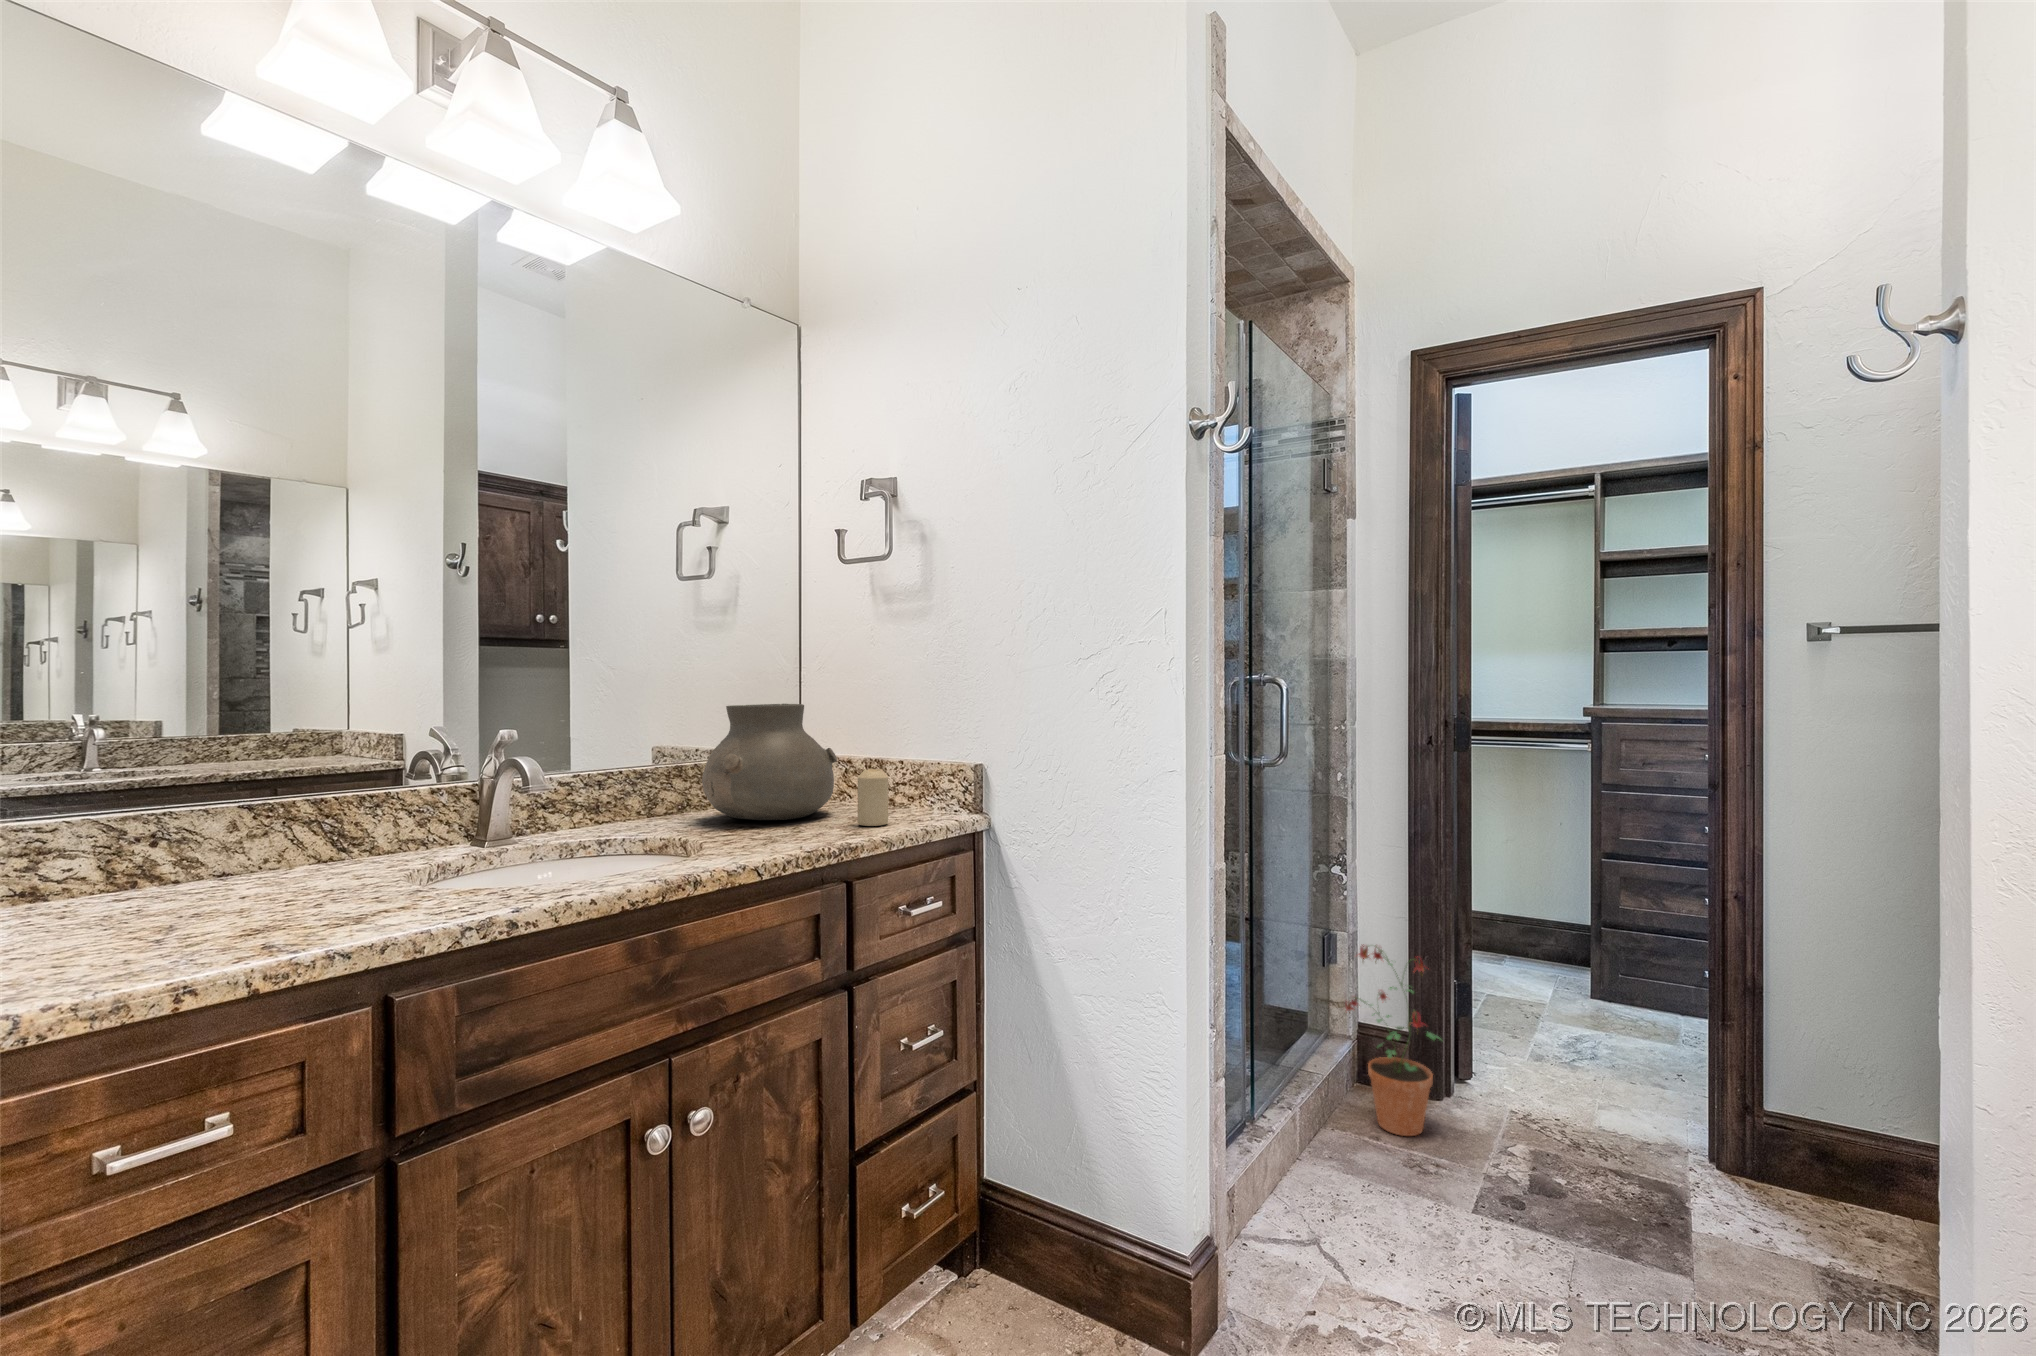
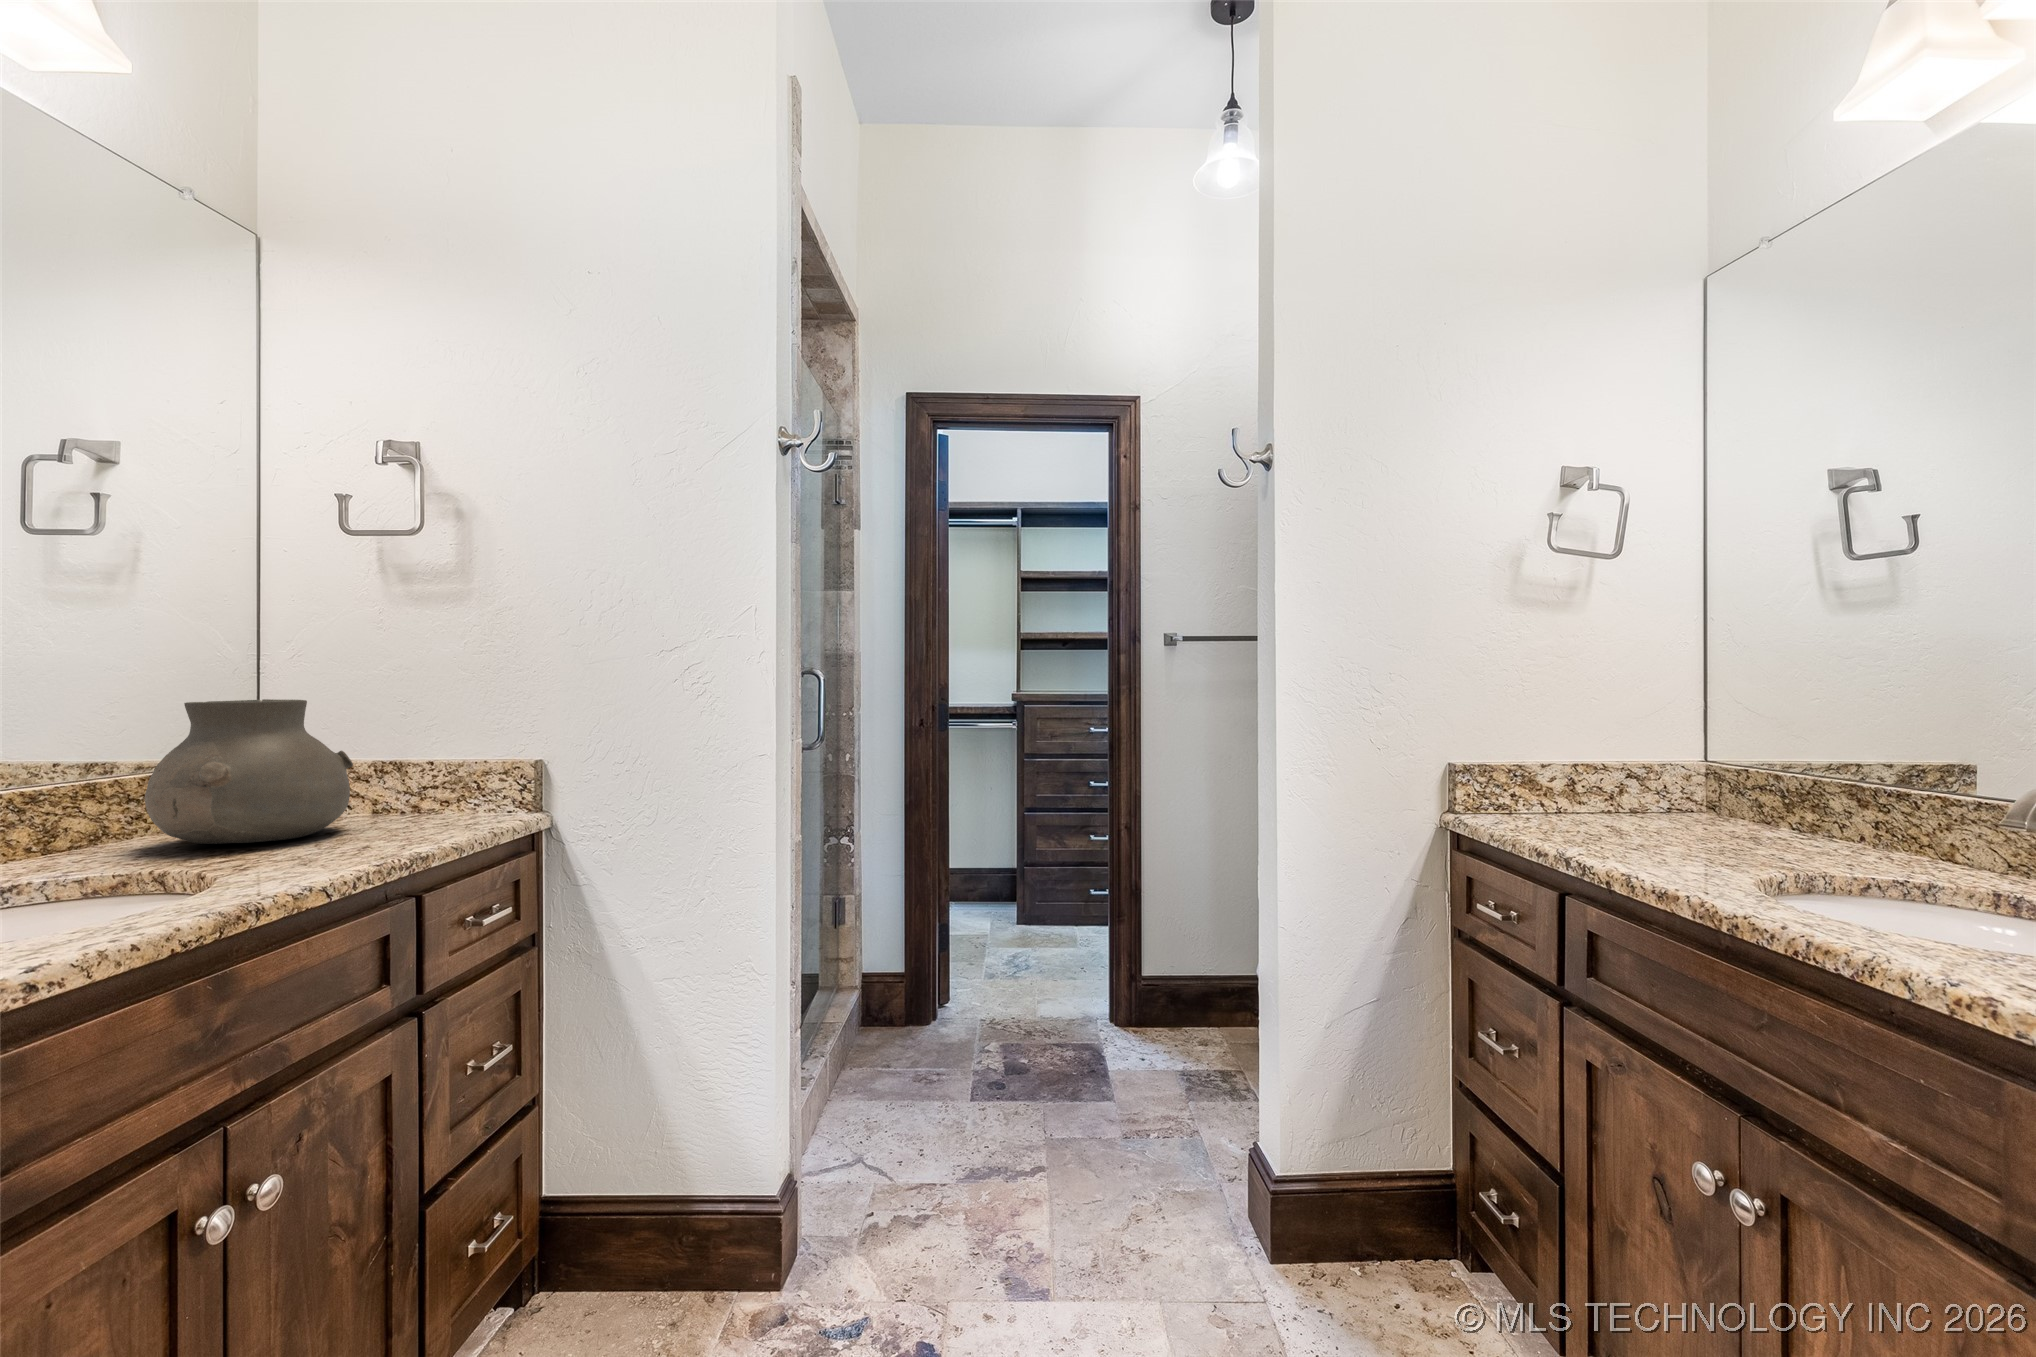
candle: present [858,768,888,826] -> none [404,770,445,835]
potted plant: present [1345,944,1441,1136] -> none [859,902,938,1060]

